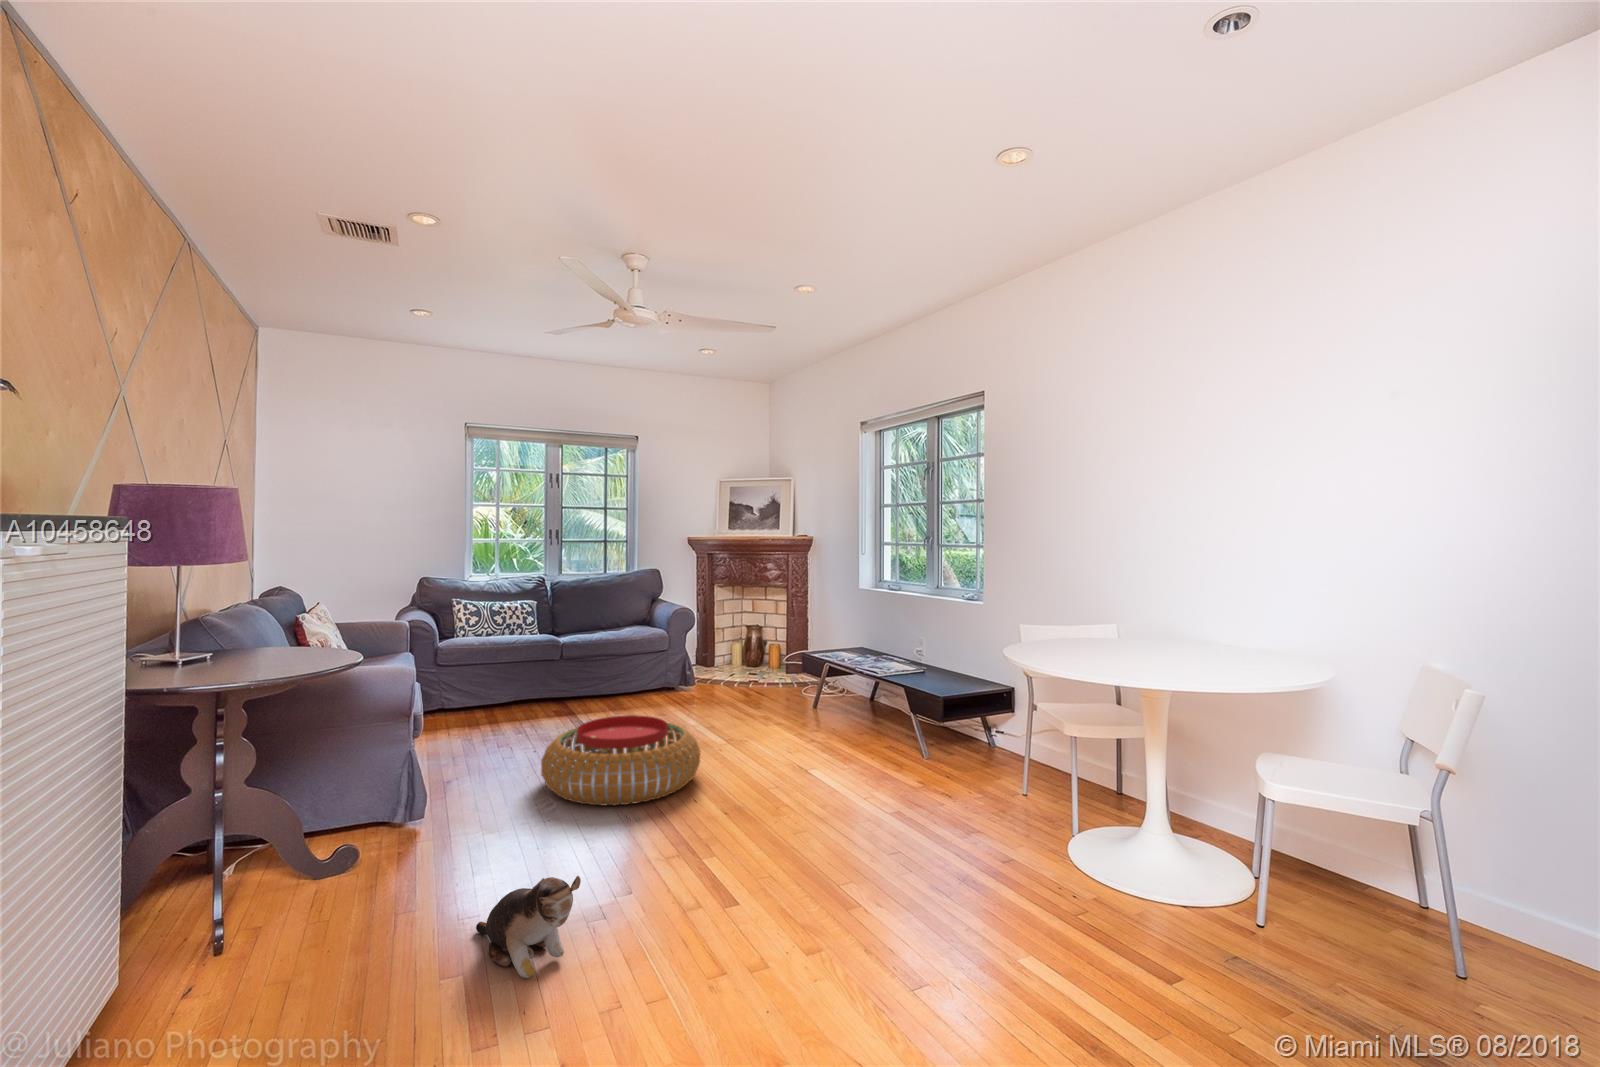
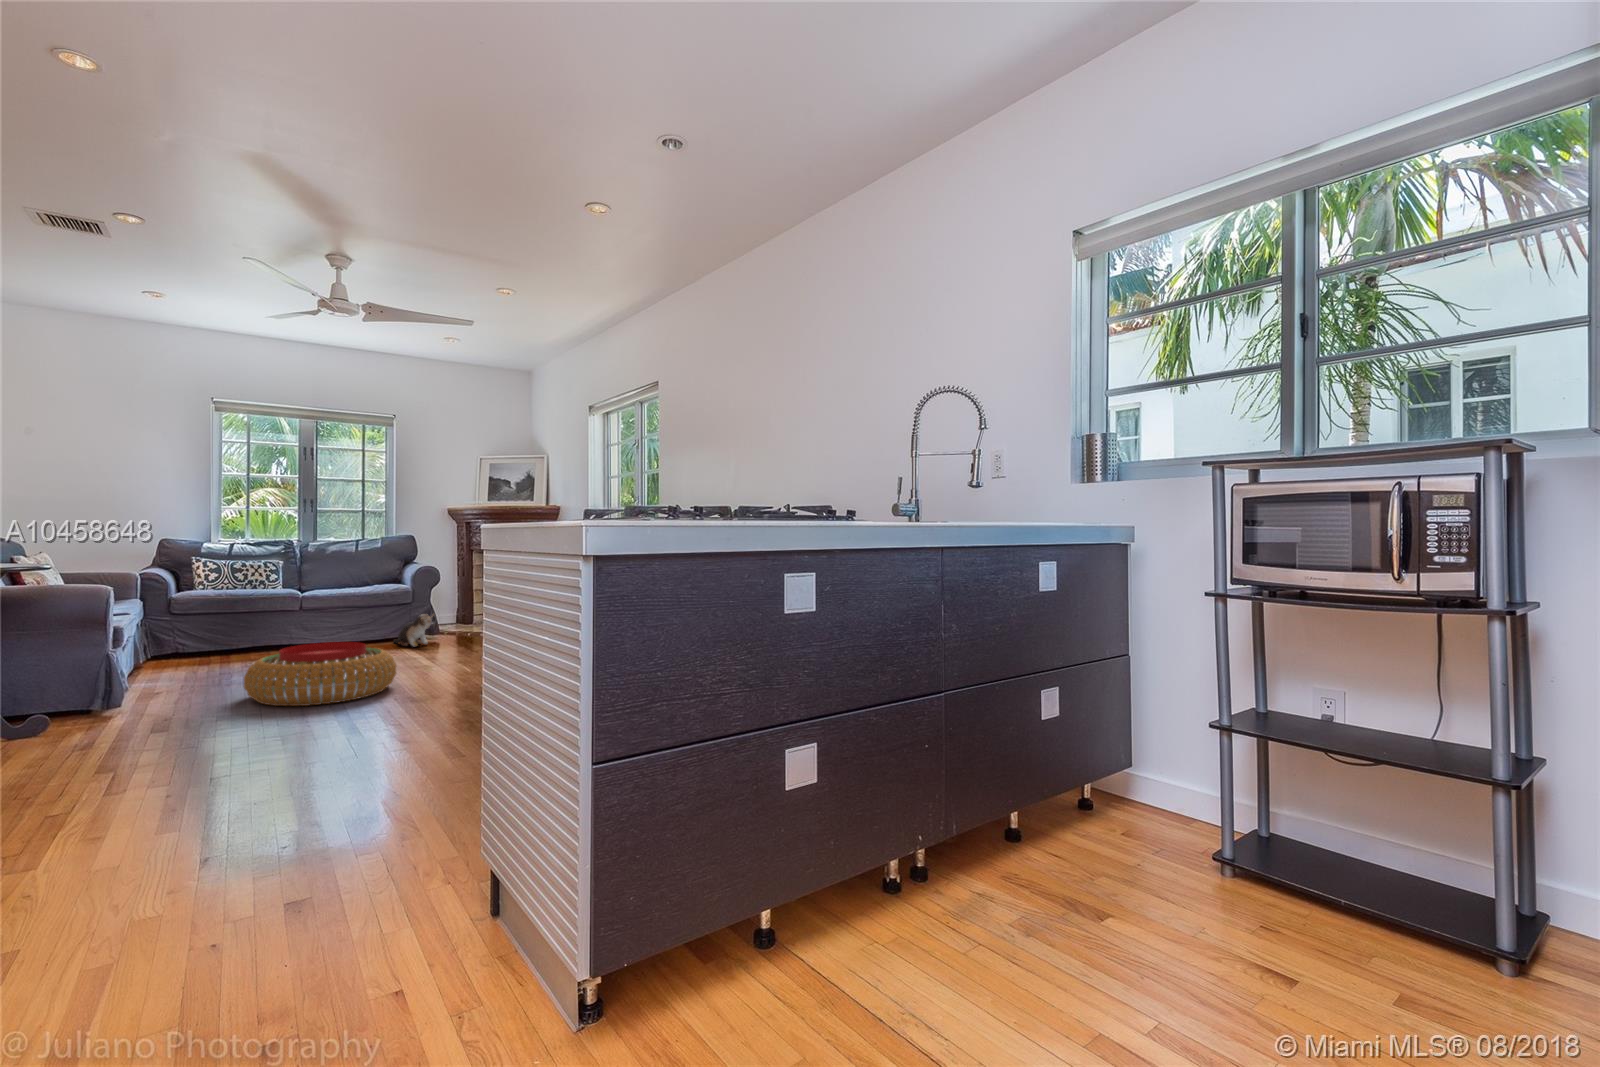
plush toy: present [476,876,581,978] -> present [393,614,433,647]

